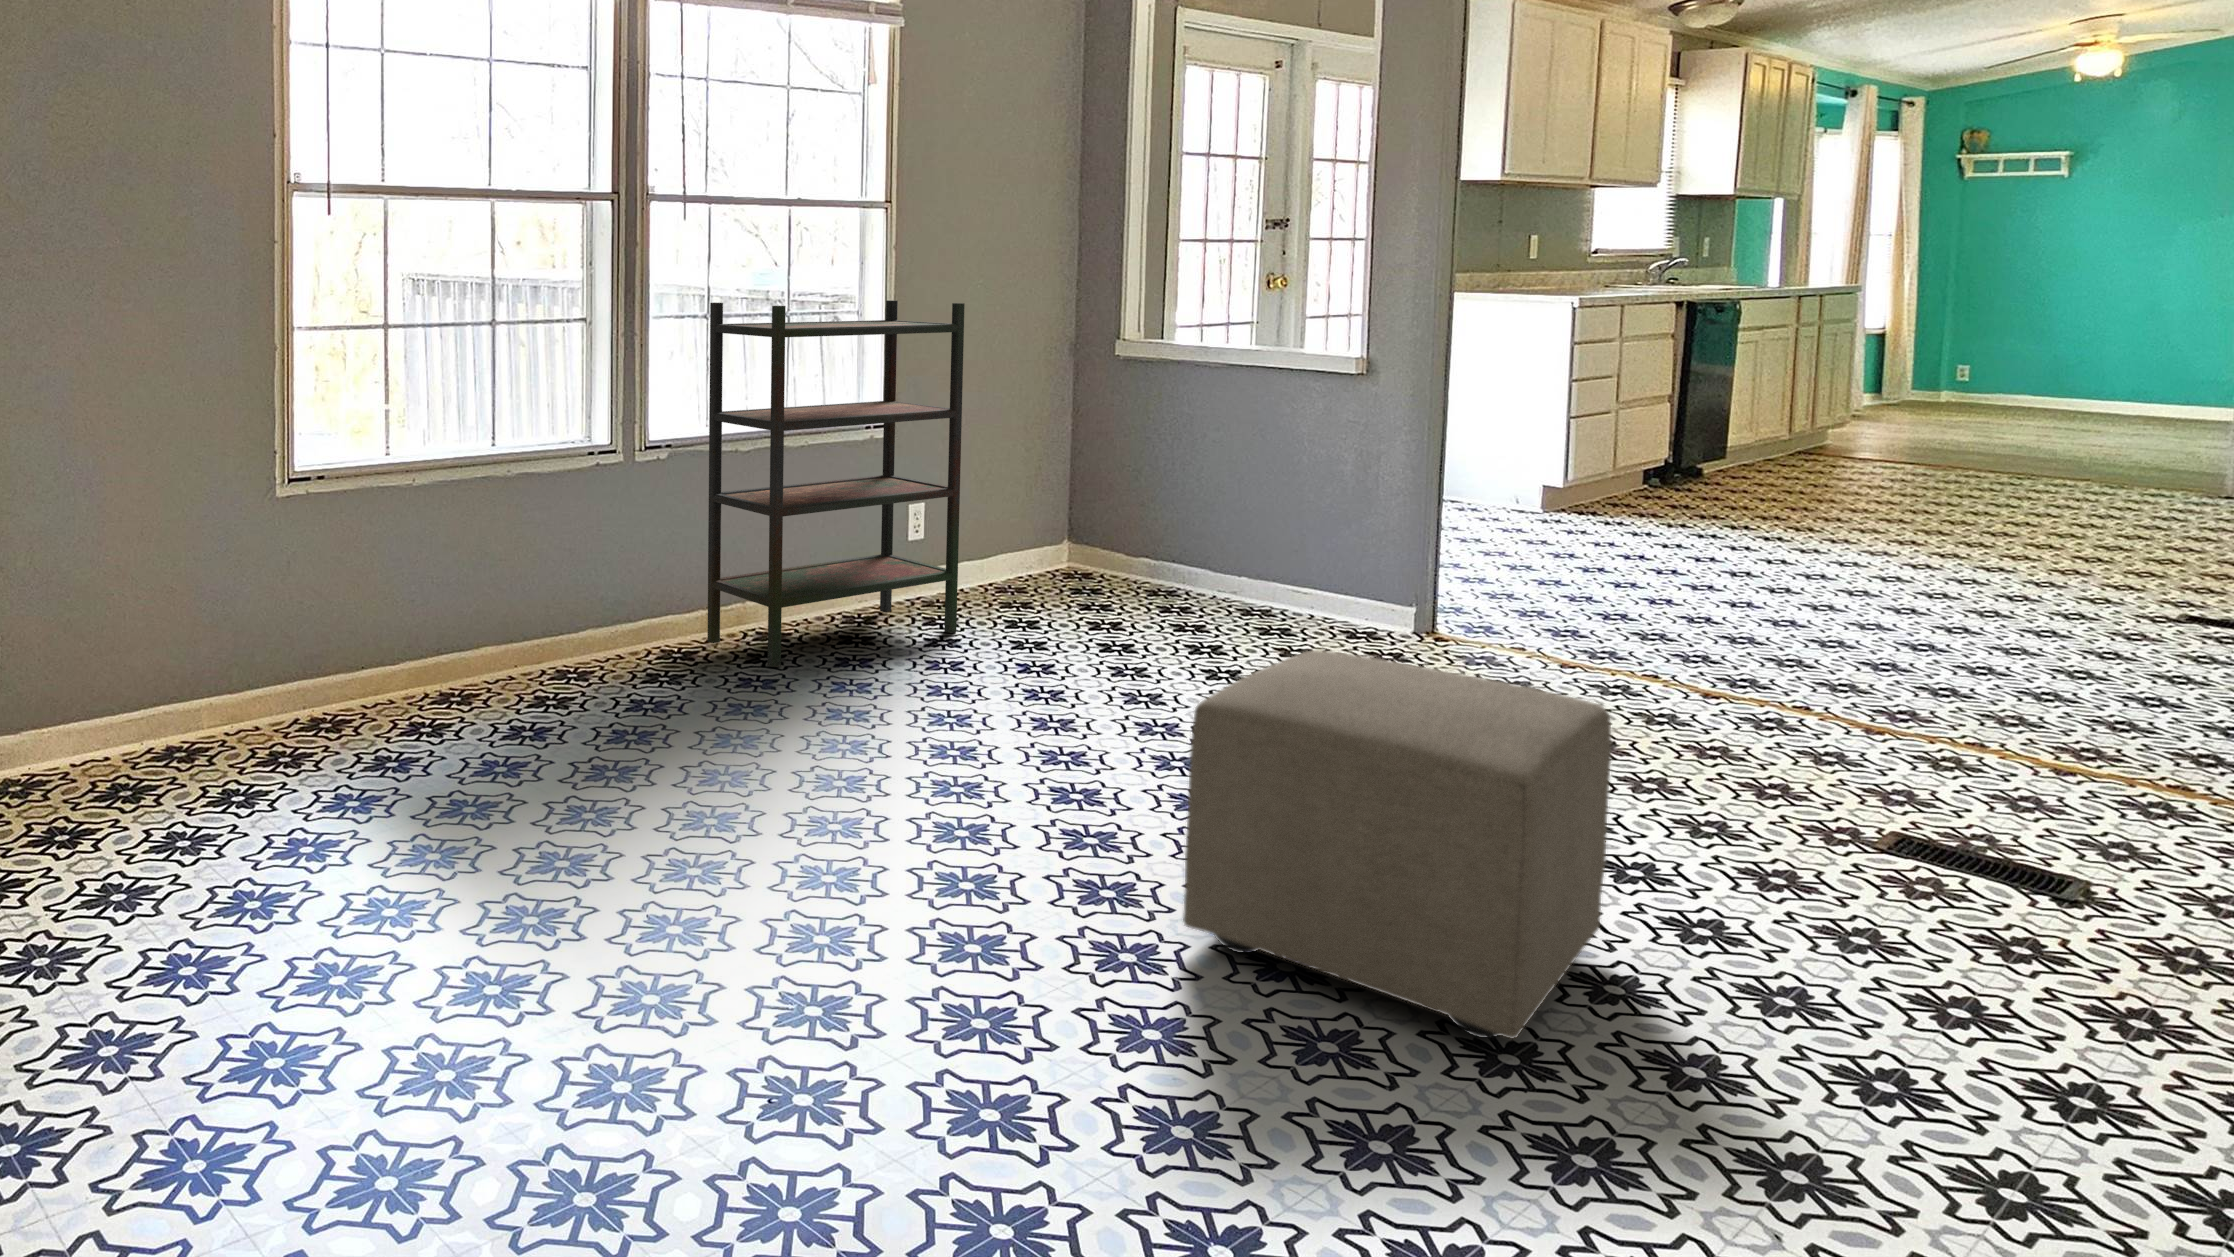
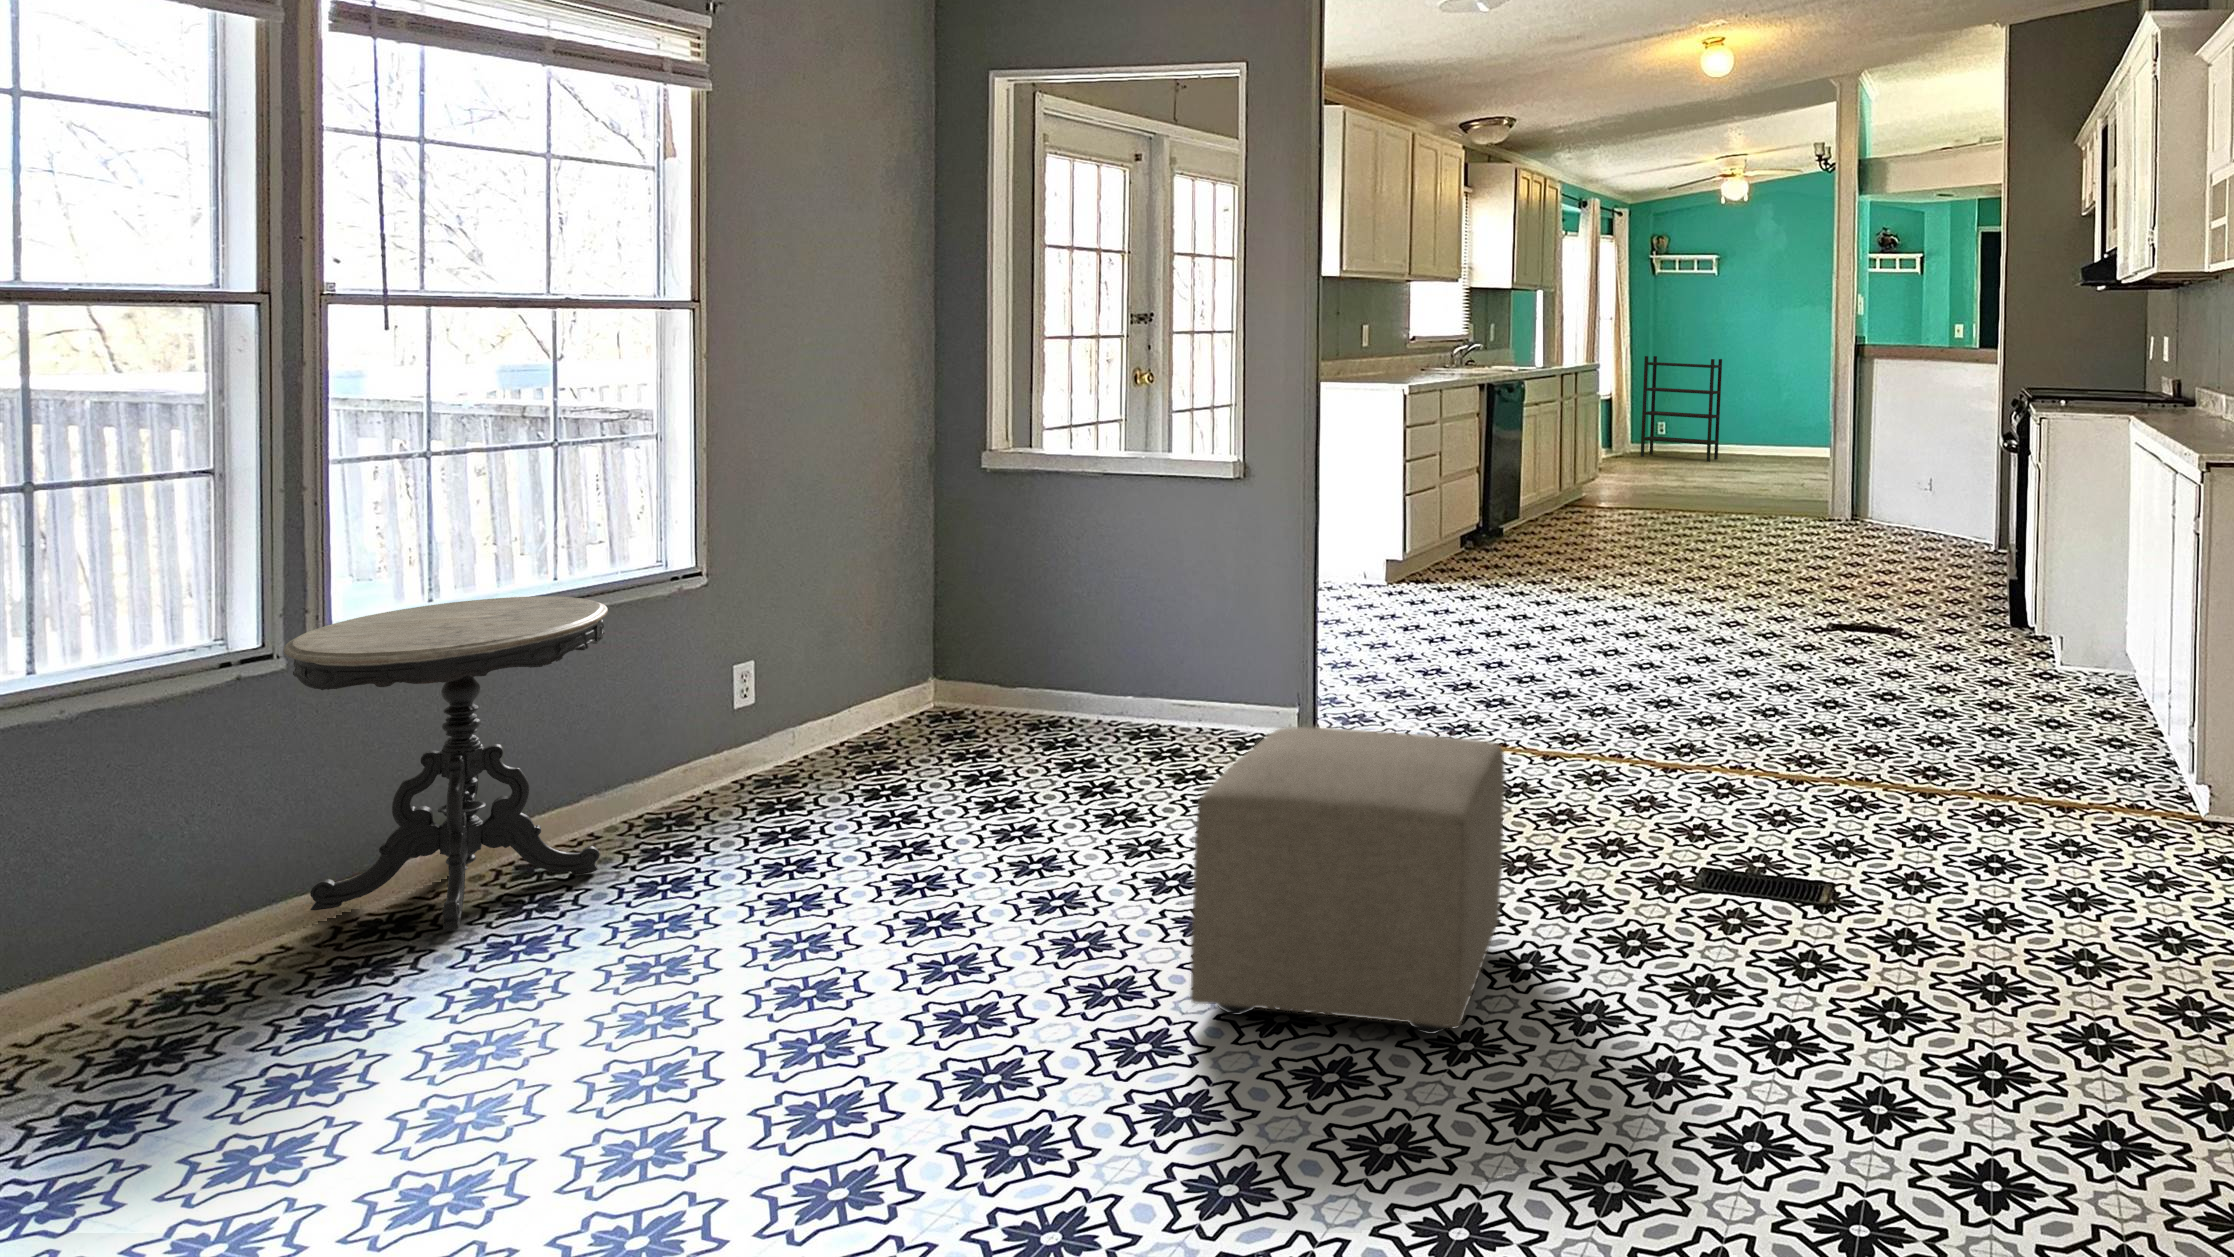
bookshelf: present [707,300,965,667] -> present [1641,356,1722,462]
side table: none [492,459,708,720] -> present [284,596,608,931]

